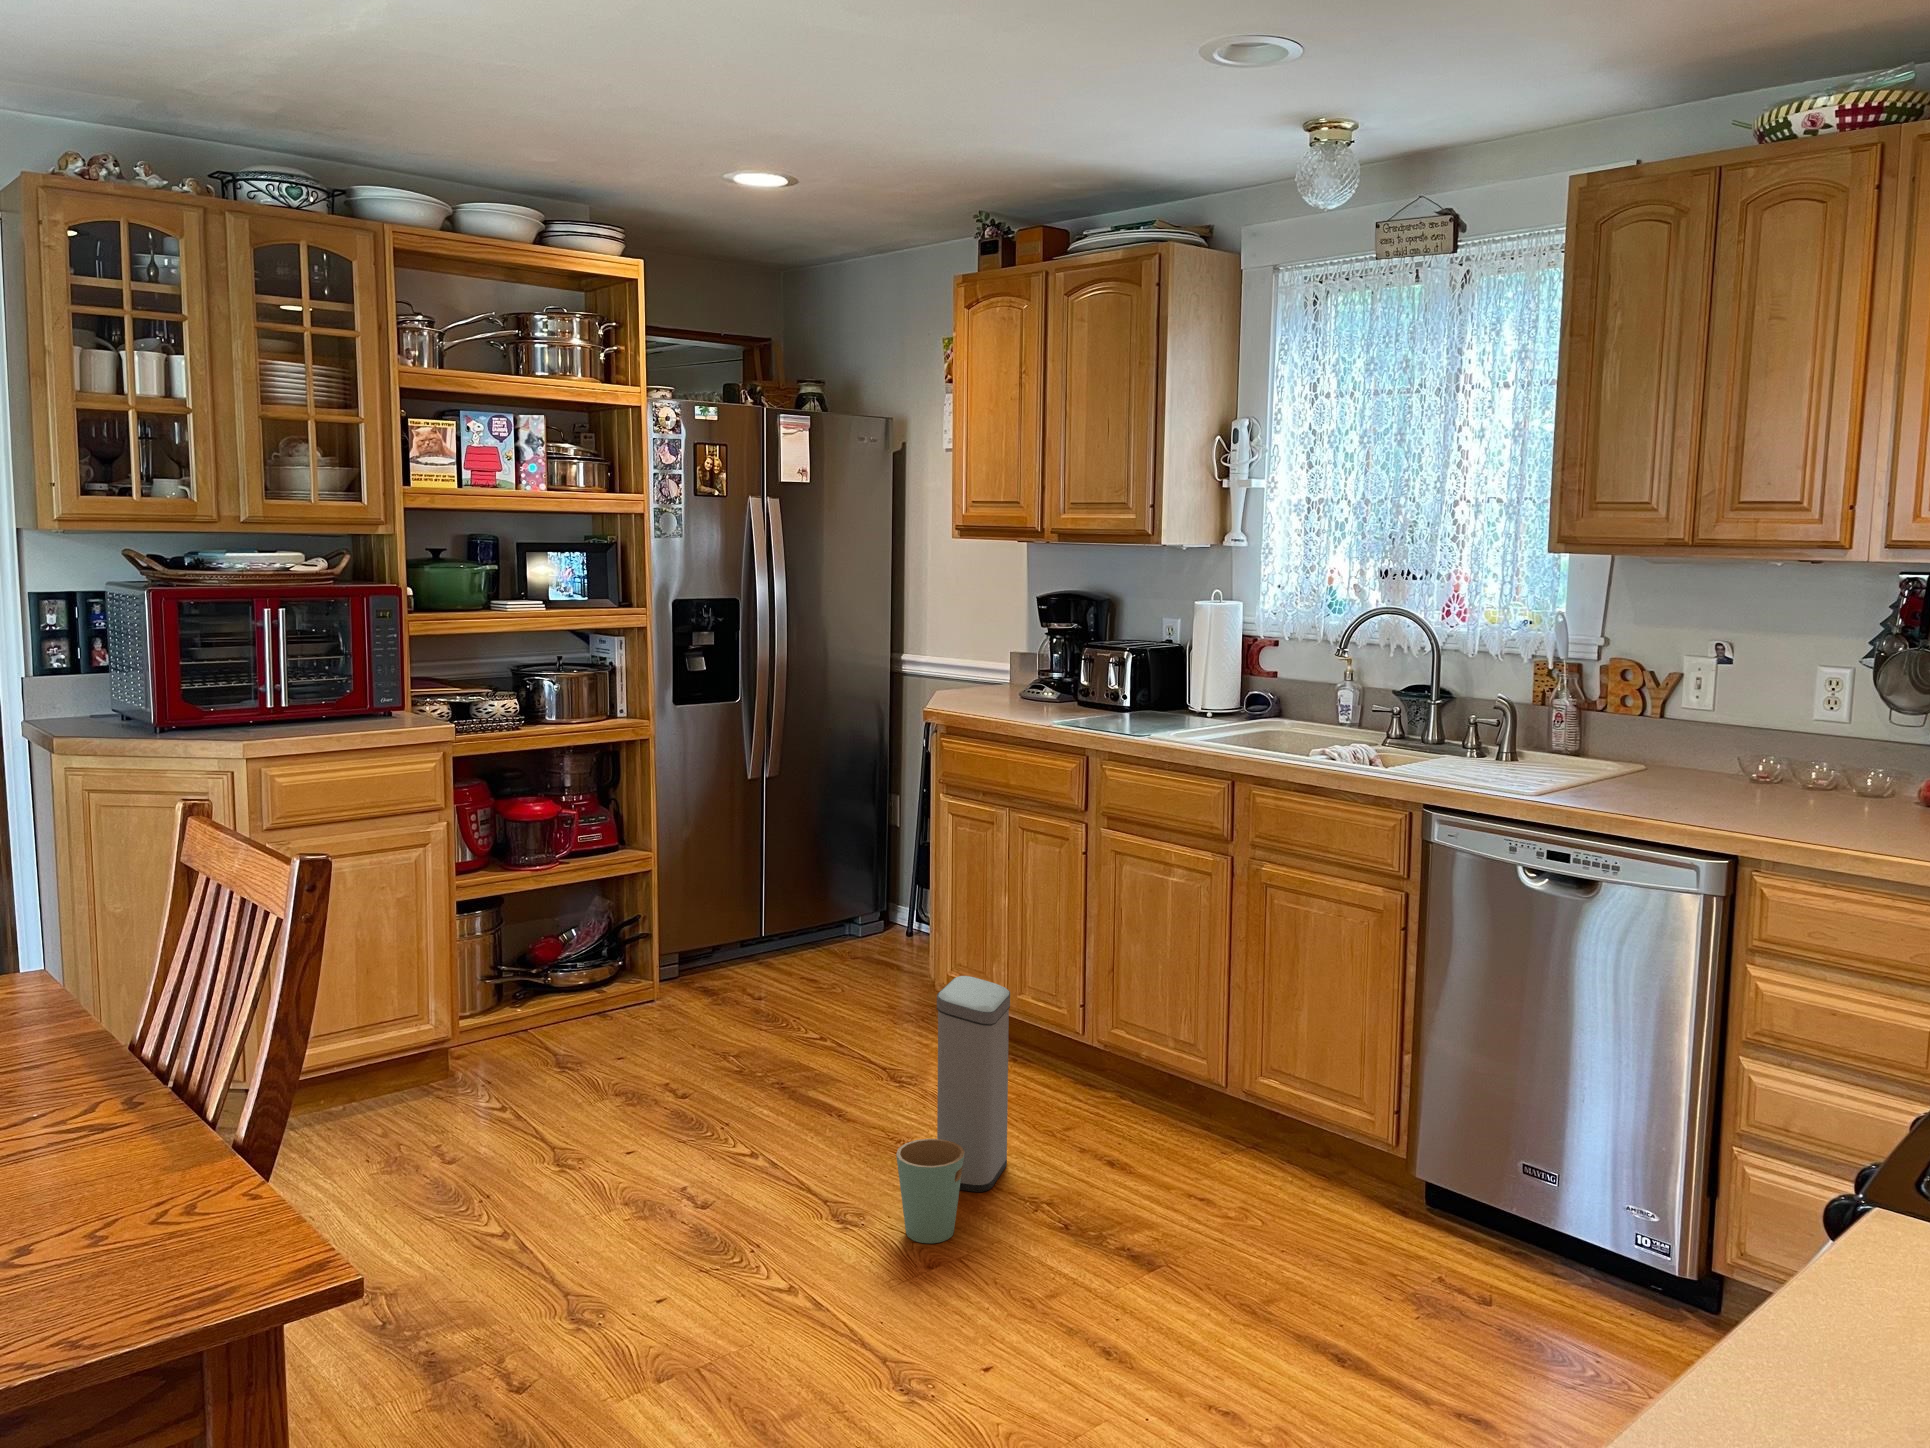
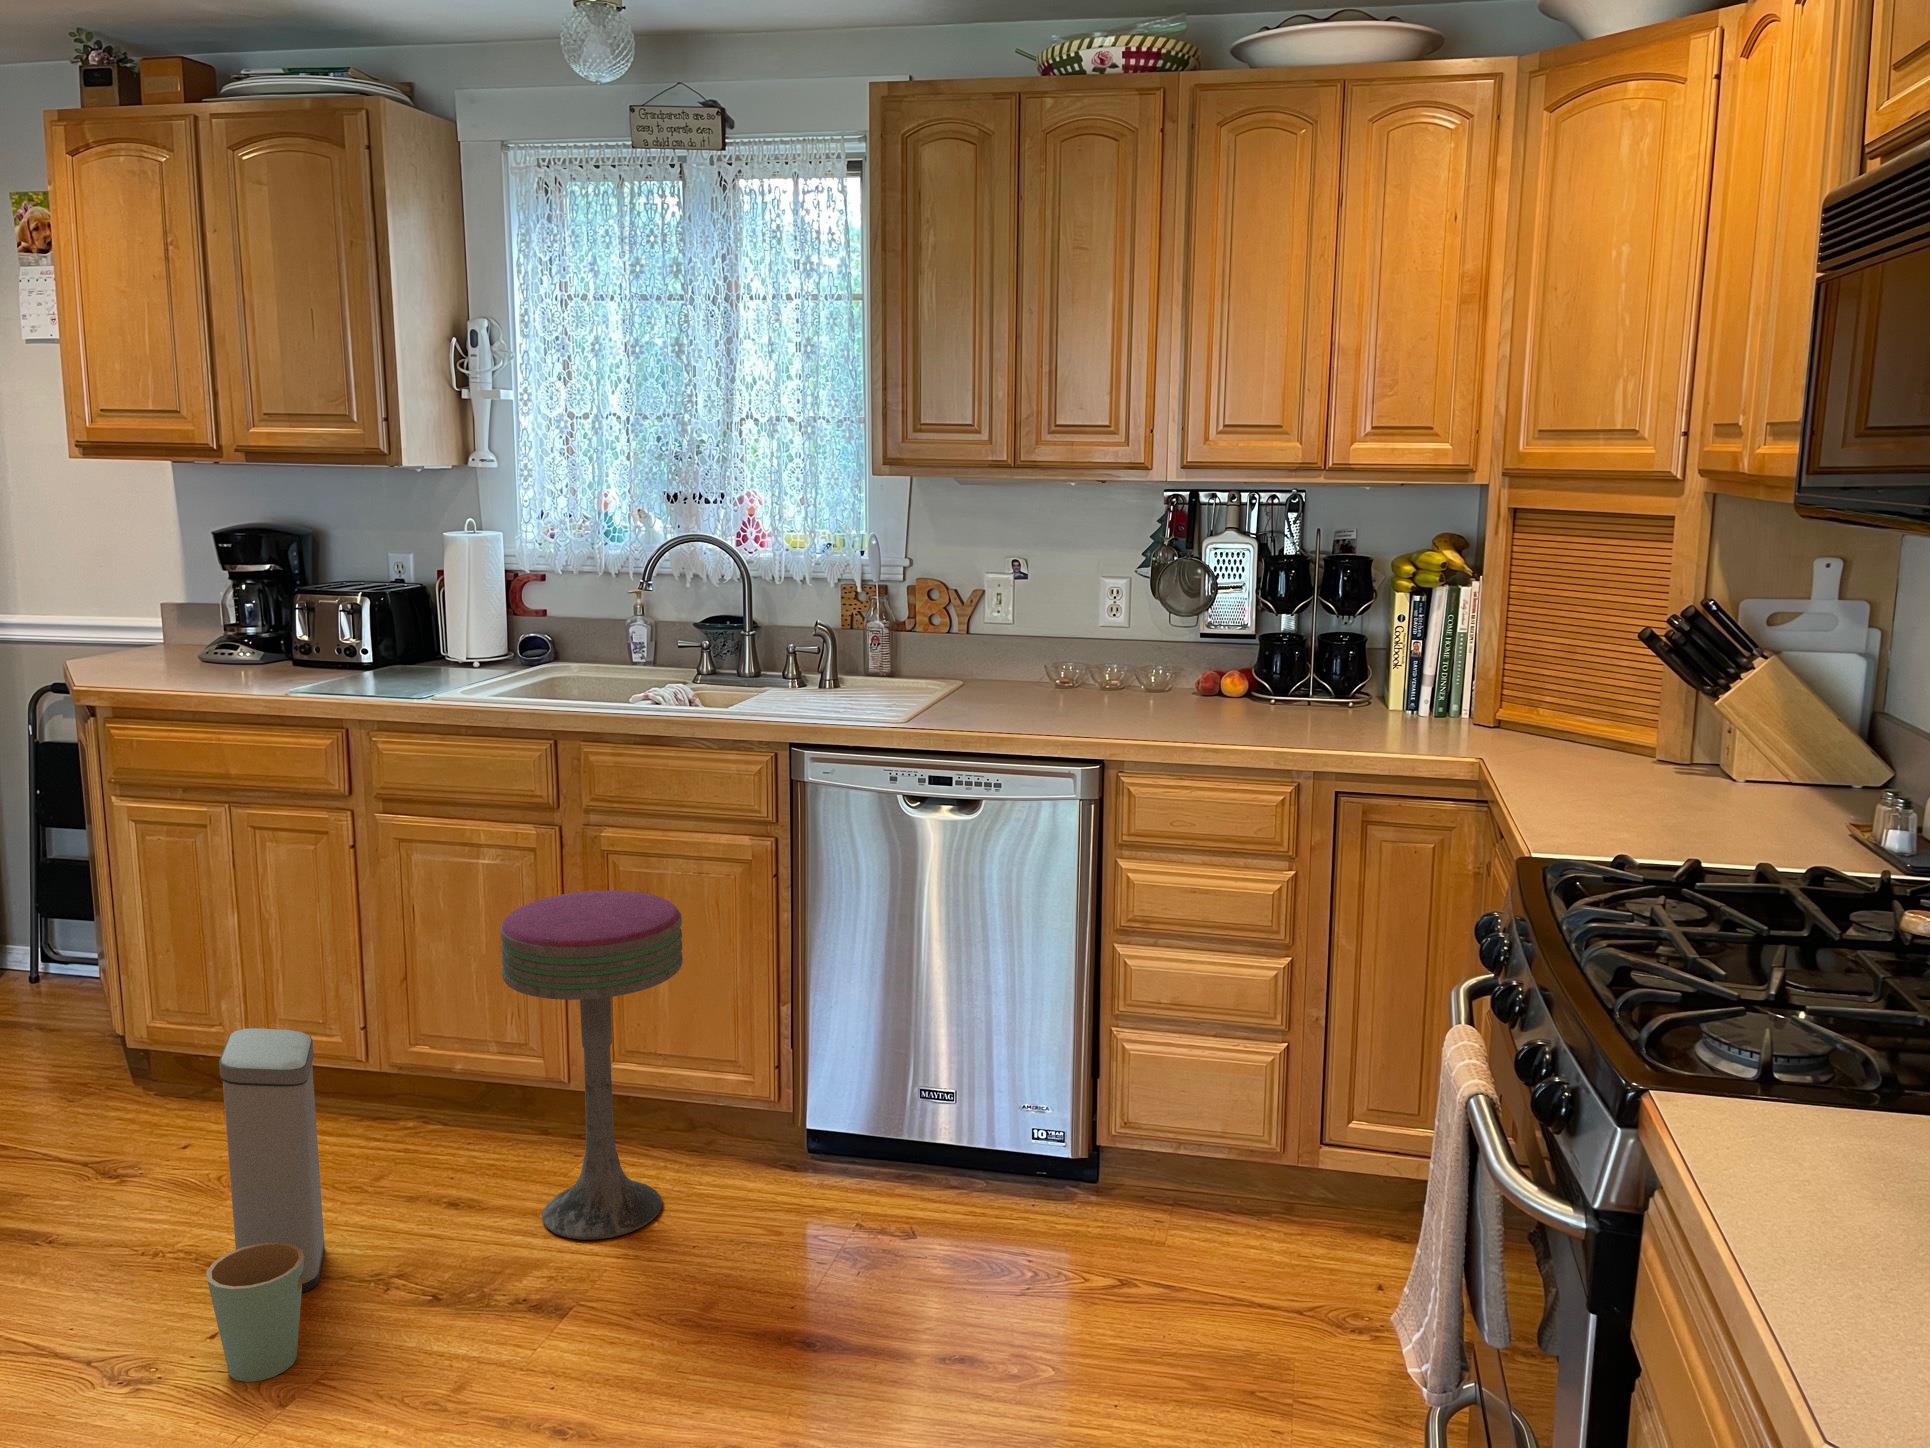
bar stool: none [1152,914,1307,1222] -> present [500,890,683,1240]

